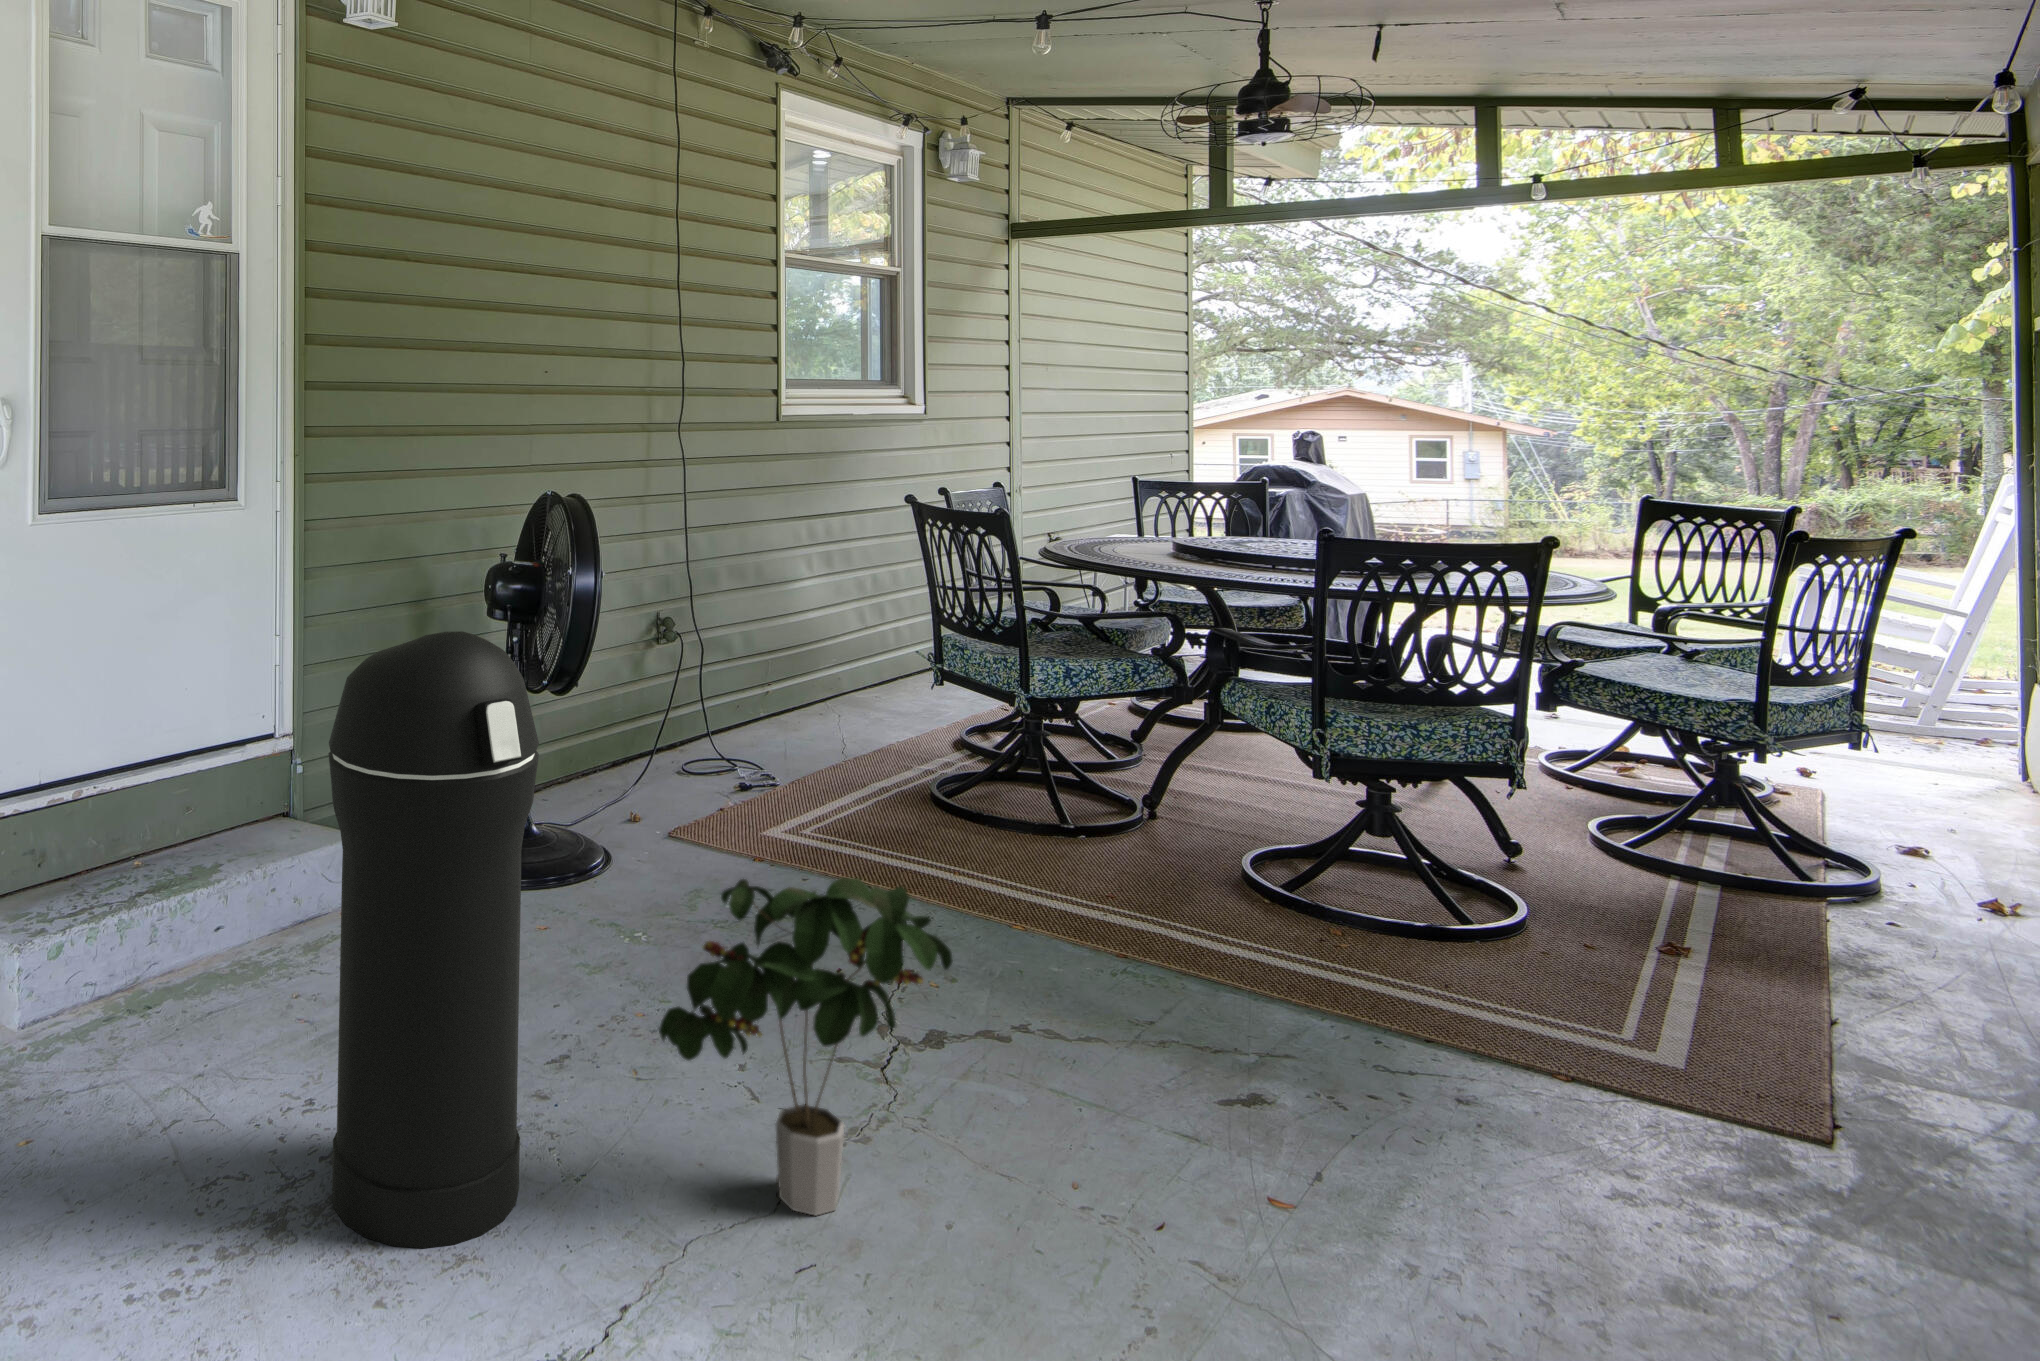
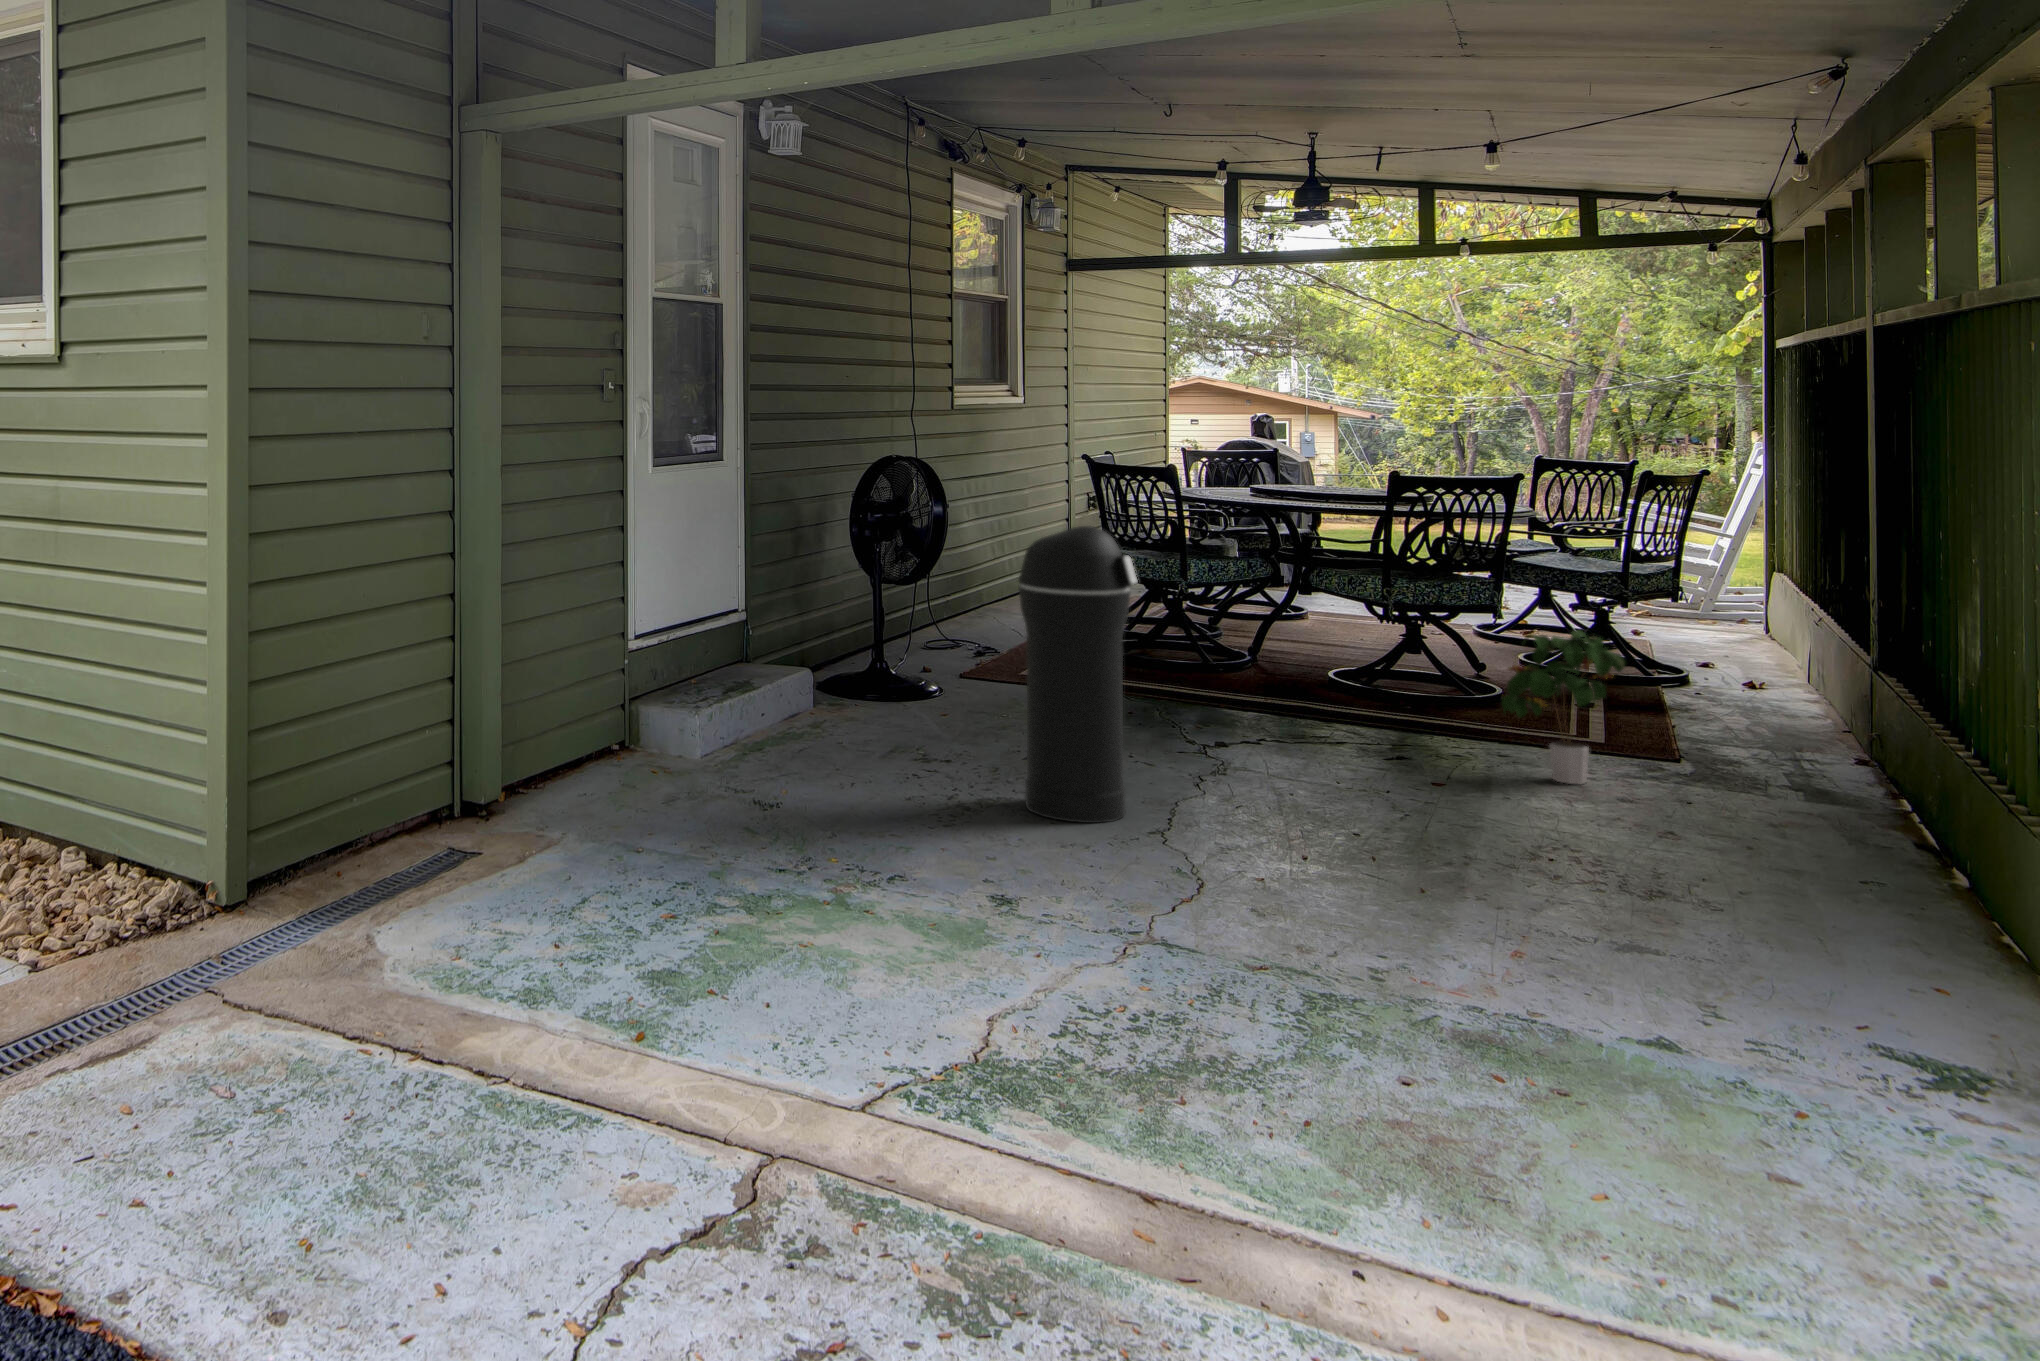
potted plant: present [659,877,952,1215] -> present [1502,630,1625,785]

